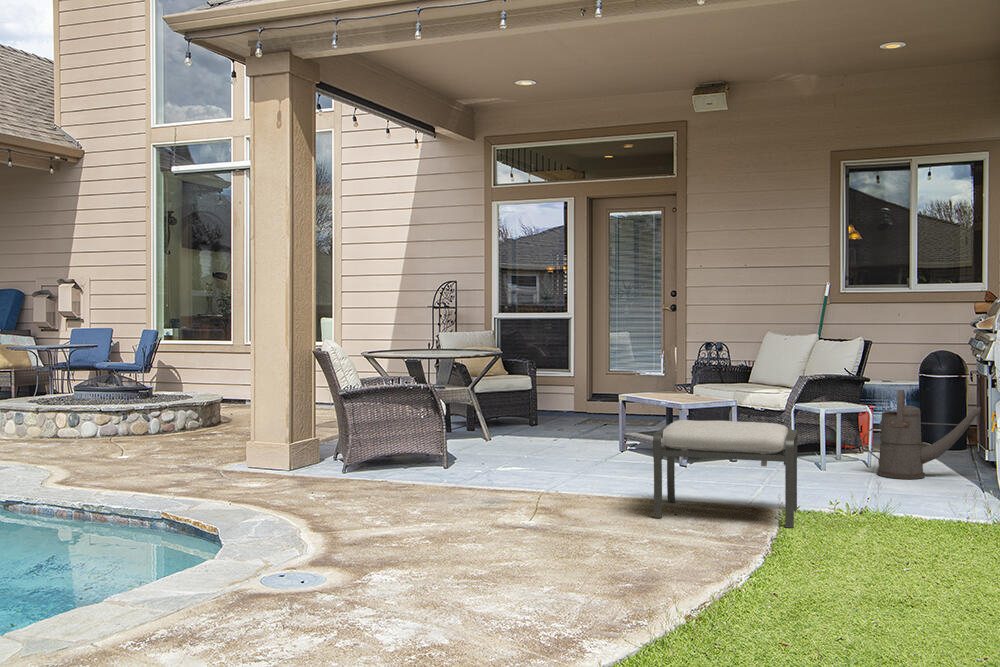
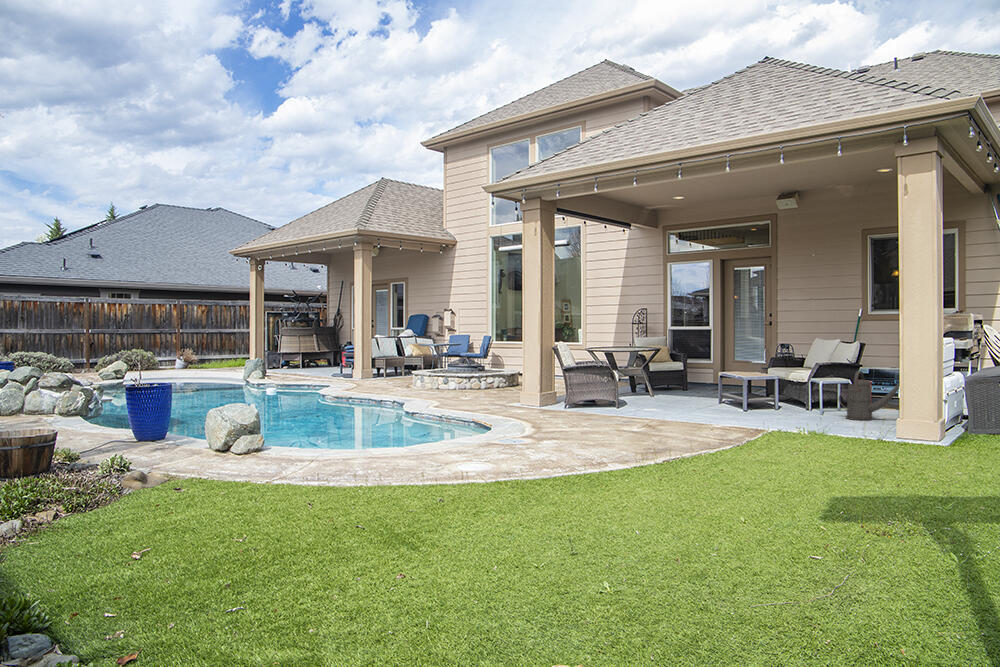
ottoman: present [653,420,797,528] -> none [689,382,768,432]

